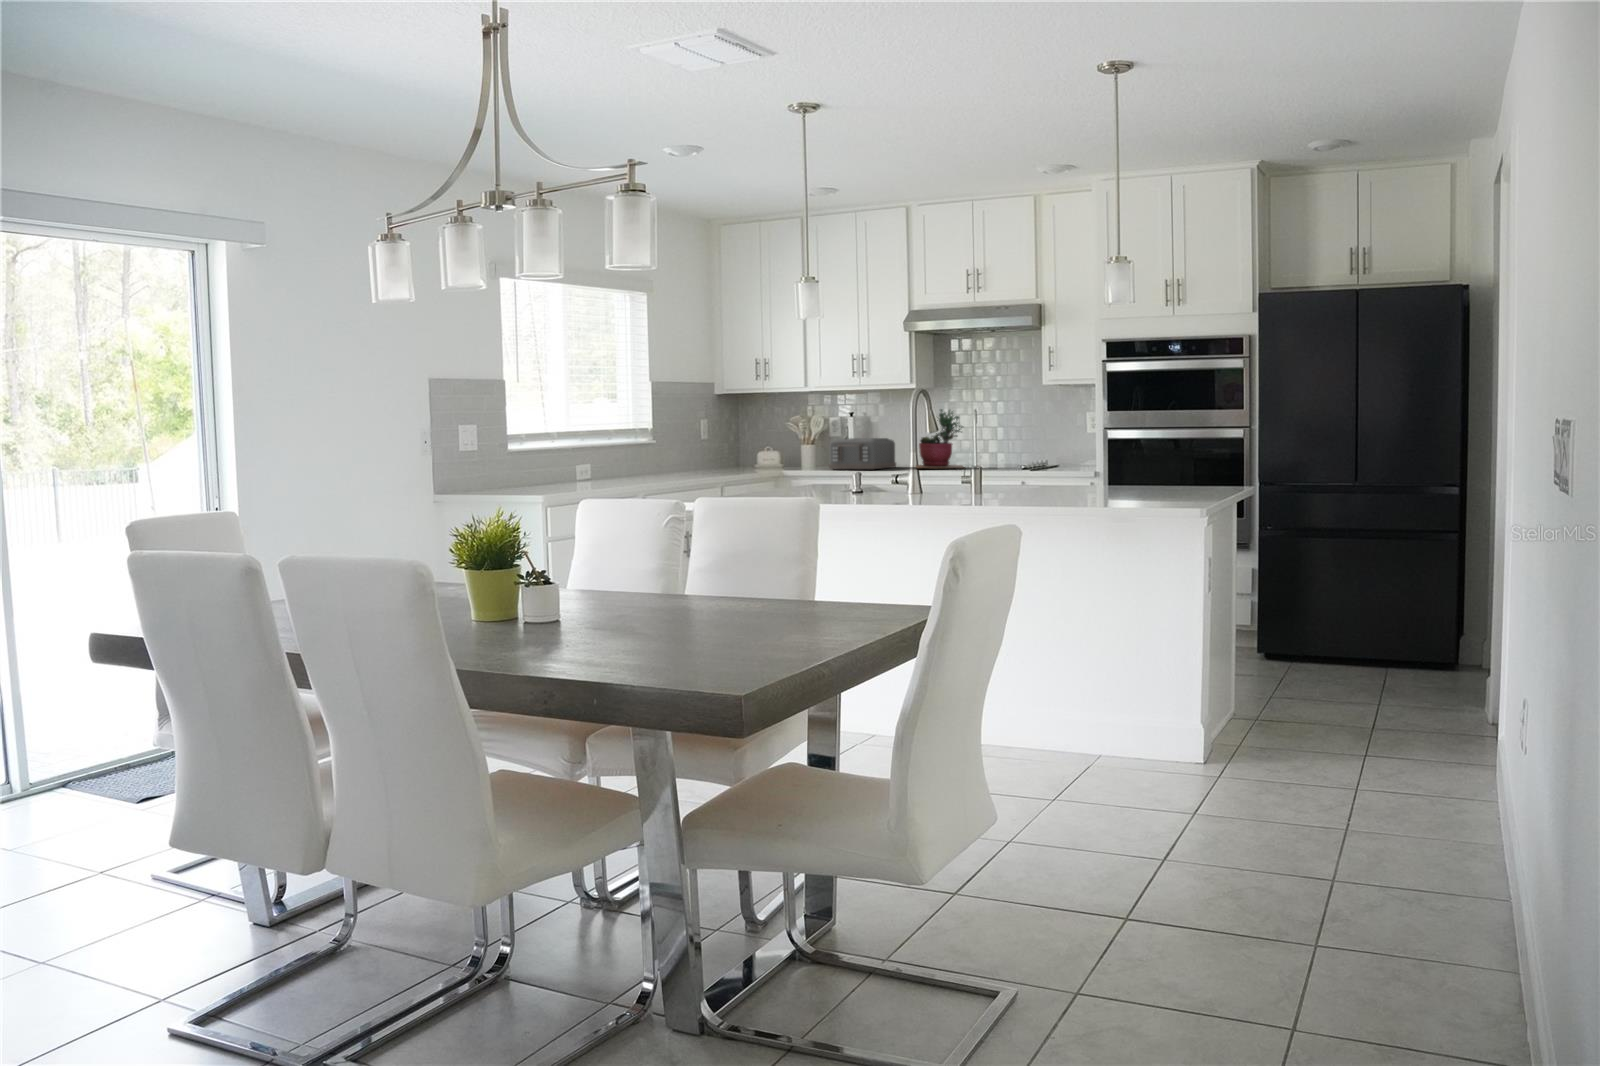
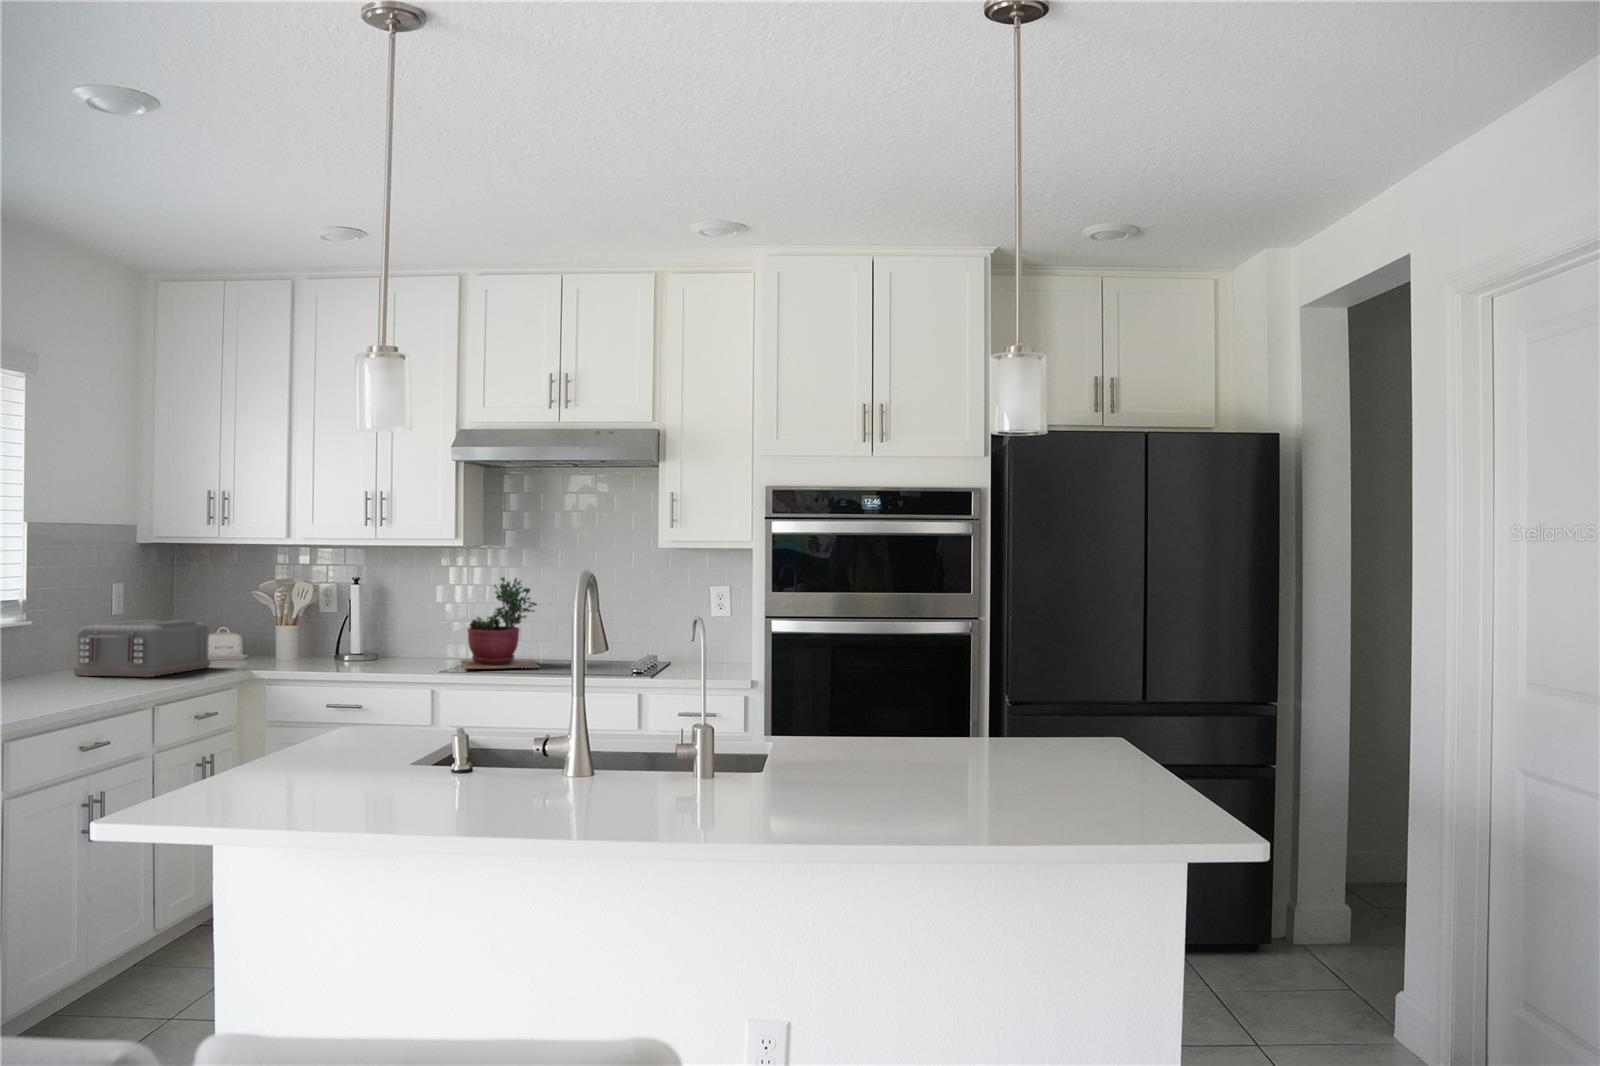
toaster: present [829,438,896,469] -> present [73,620,210,677]

